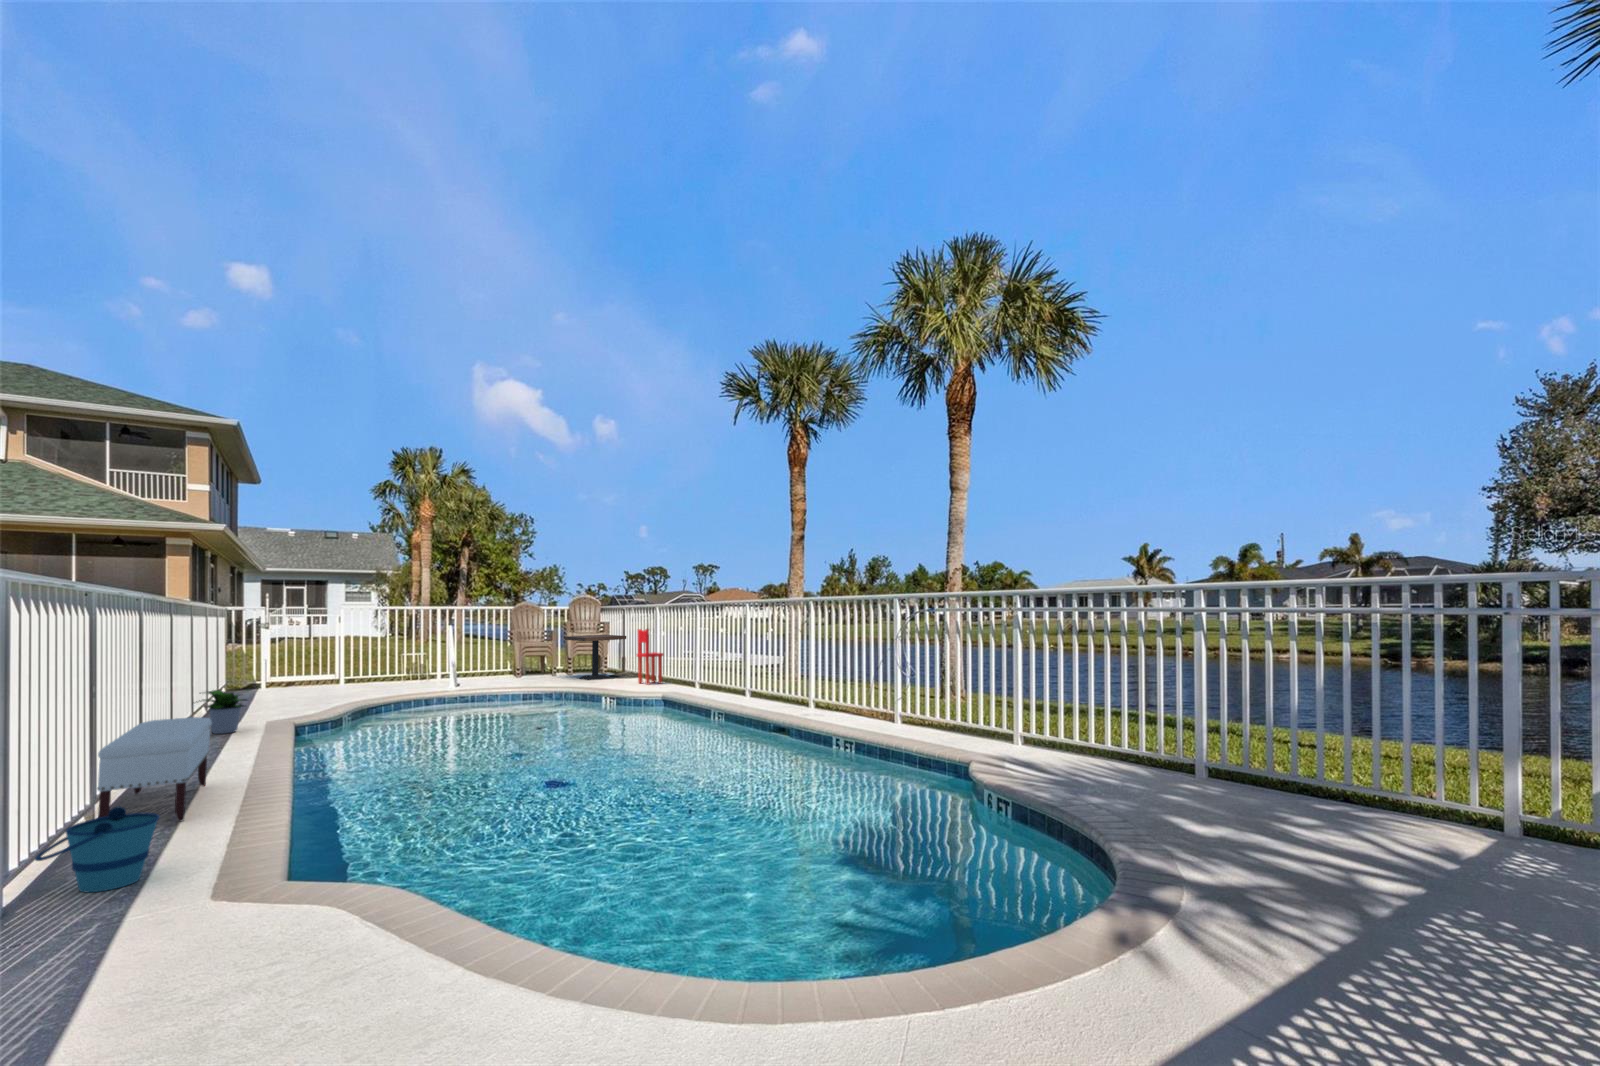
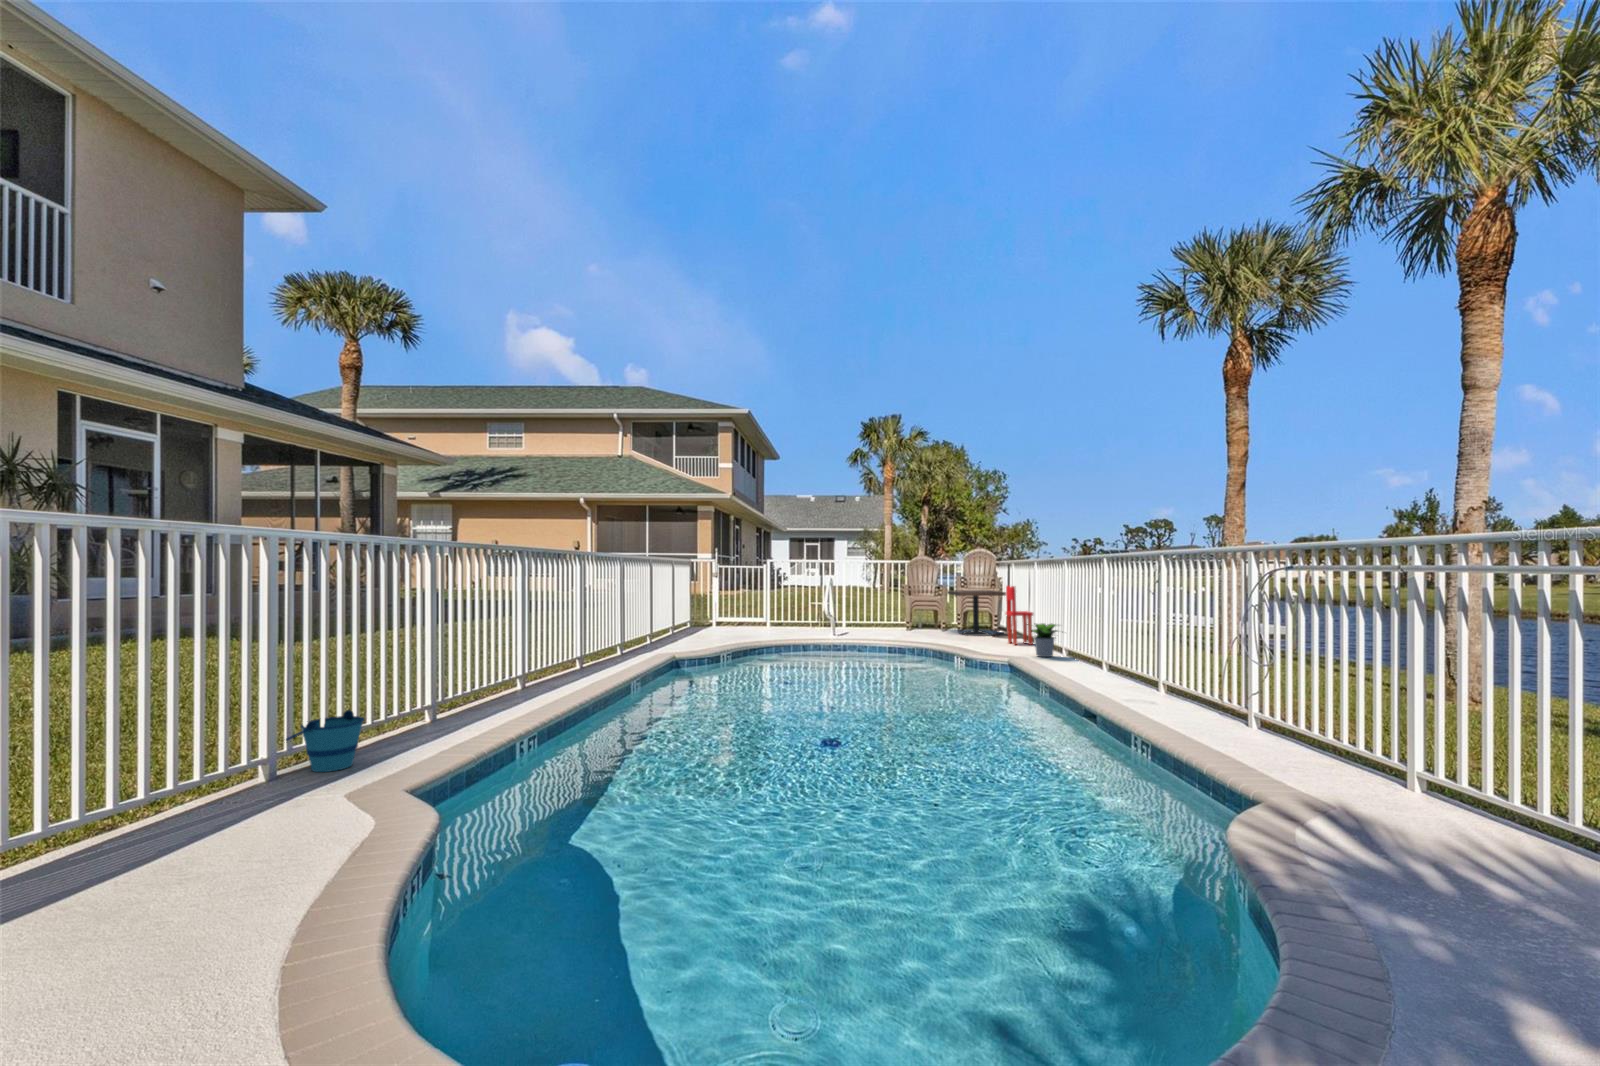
potted plant: present [196,690,247,734] -> present [1027,624,1057,657]
bench: present [97,717,212,821] -> none [409,645,527,726]

